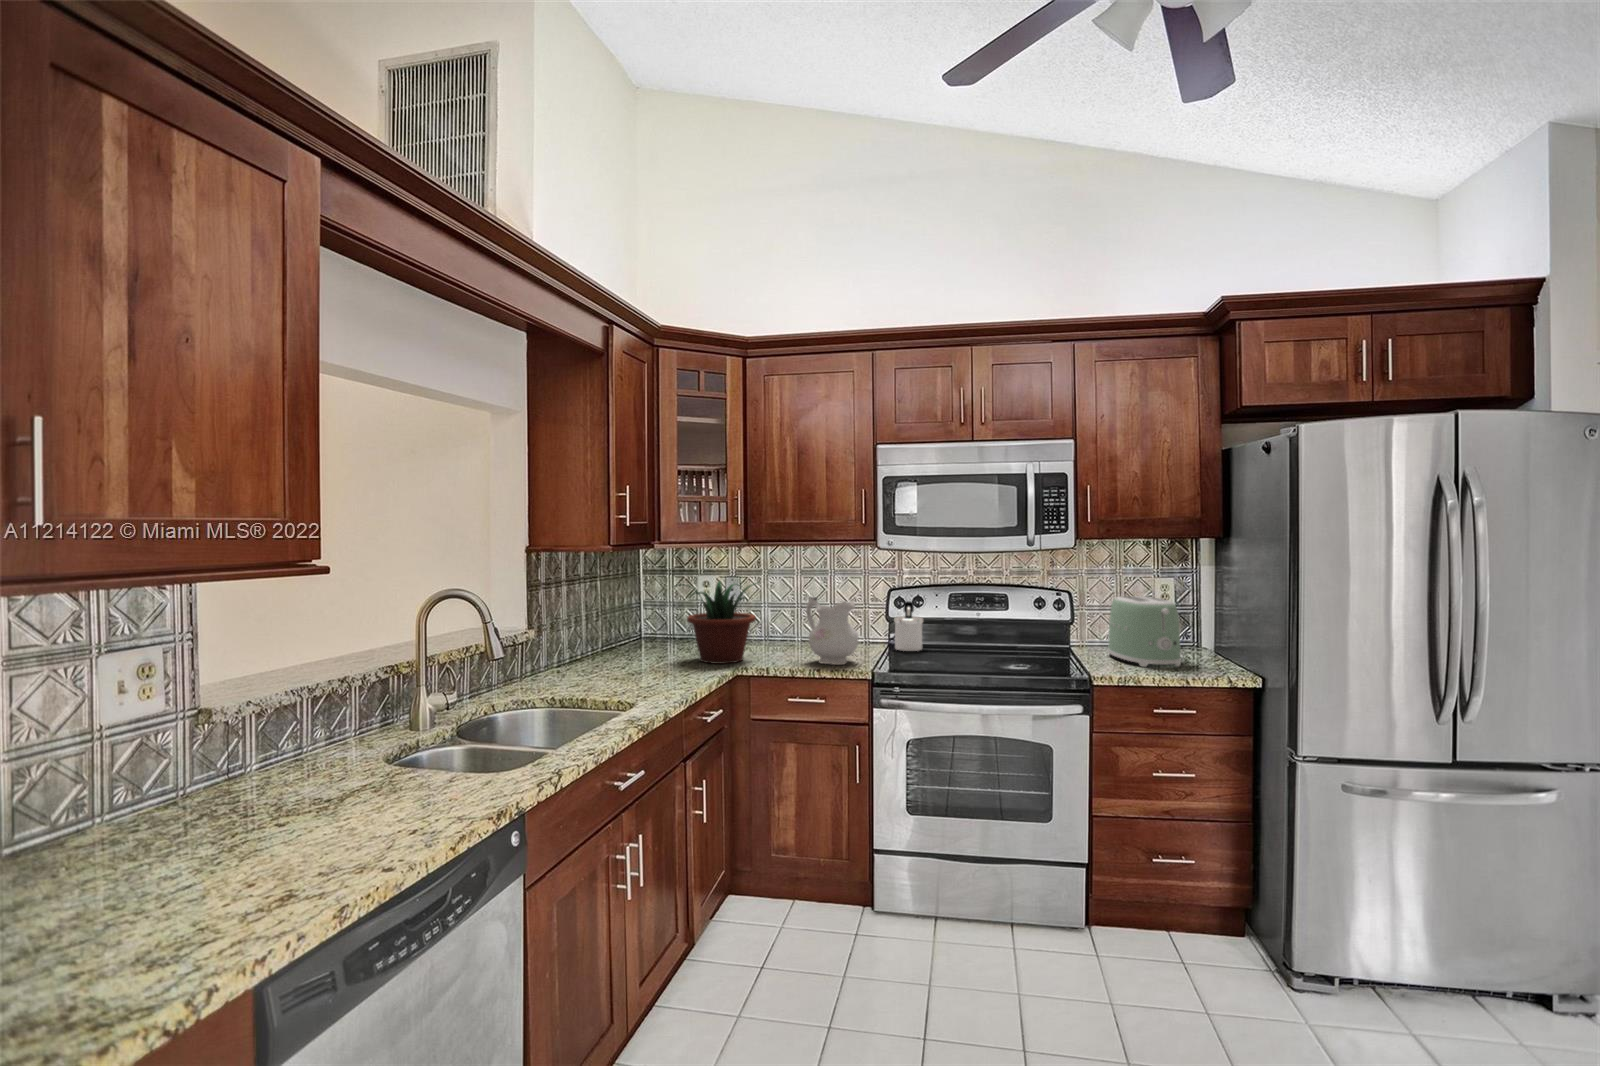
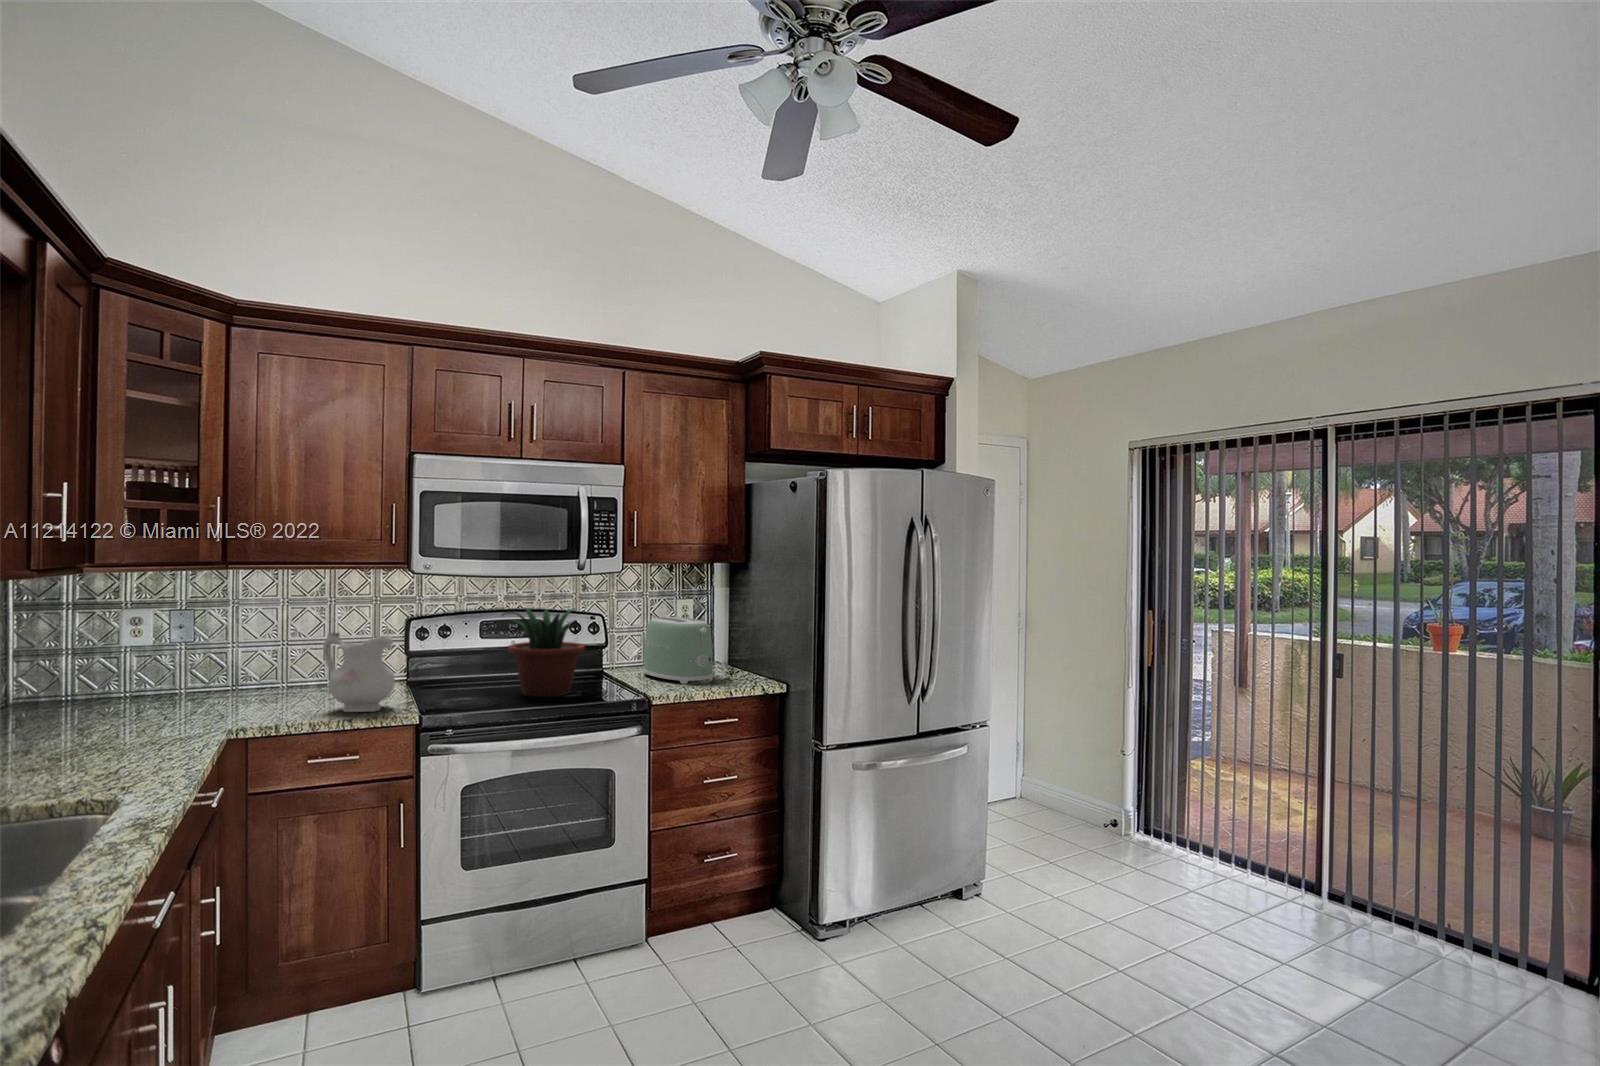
potted plant: present [674,581,756,664] -> present [502,608,585,697]
soap dispenser: present [894,601,923,651] -> none [419,632,454,689]

